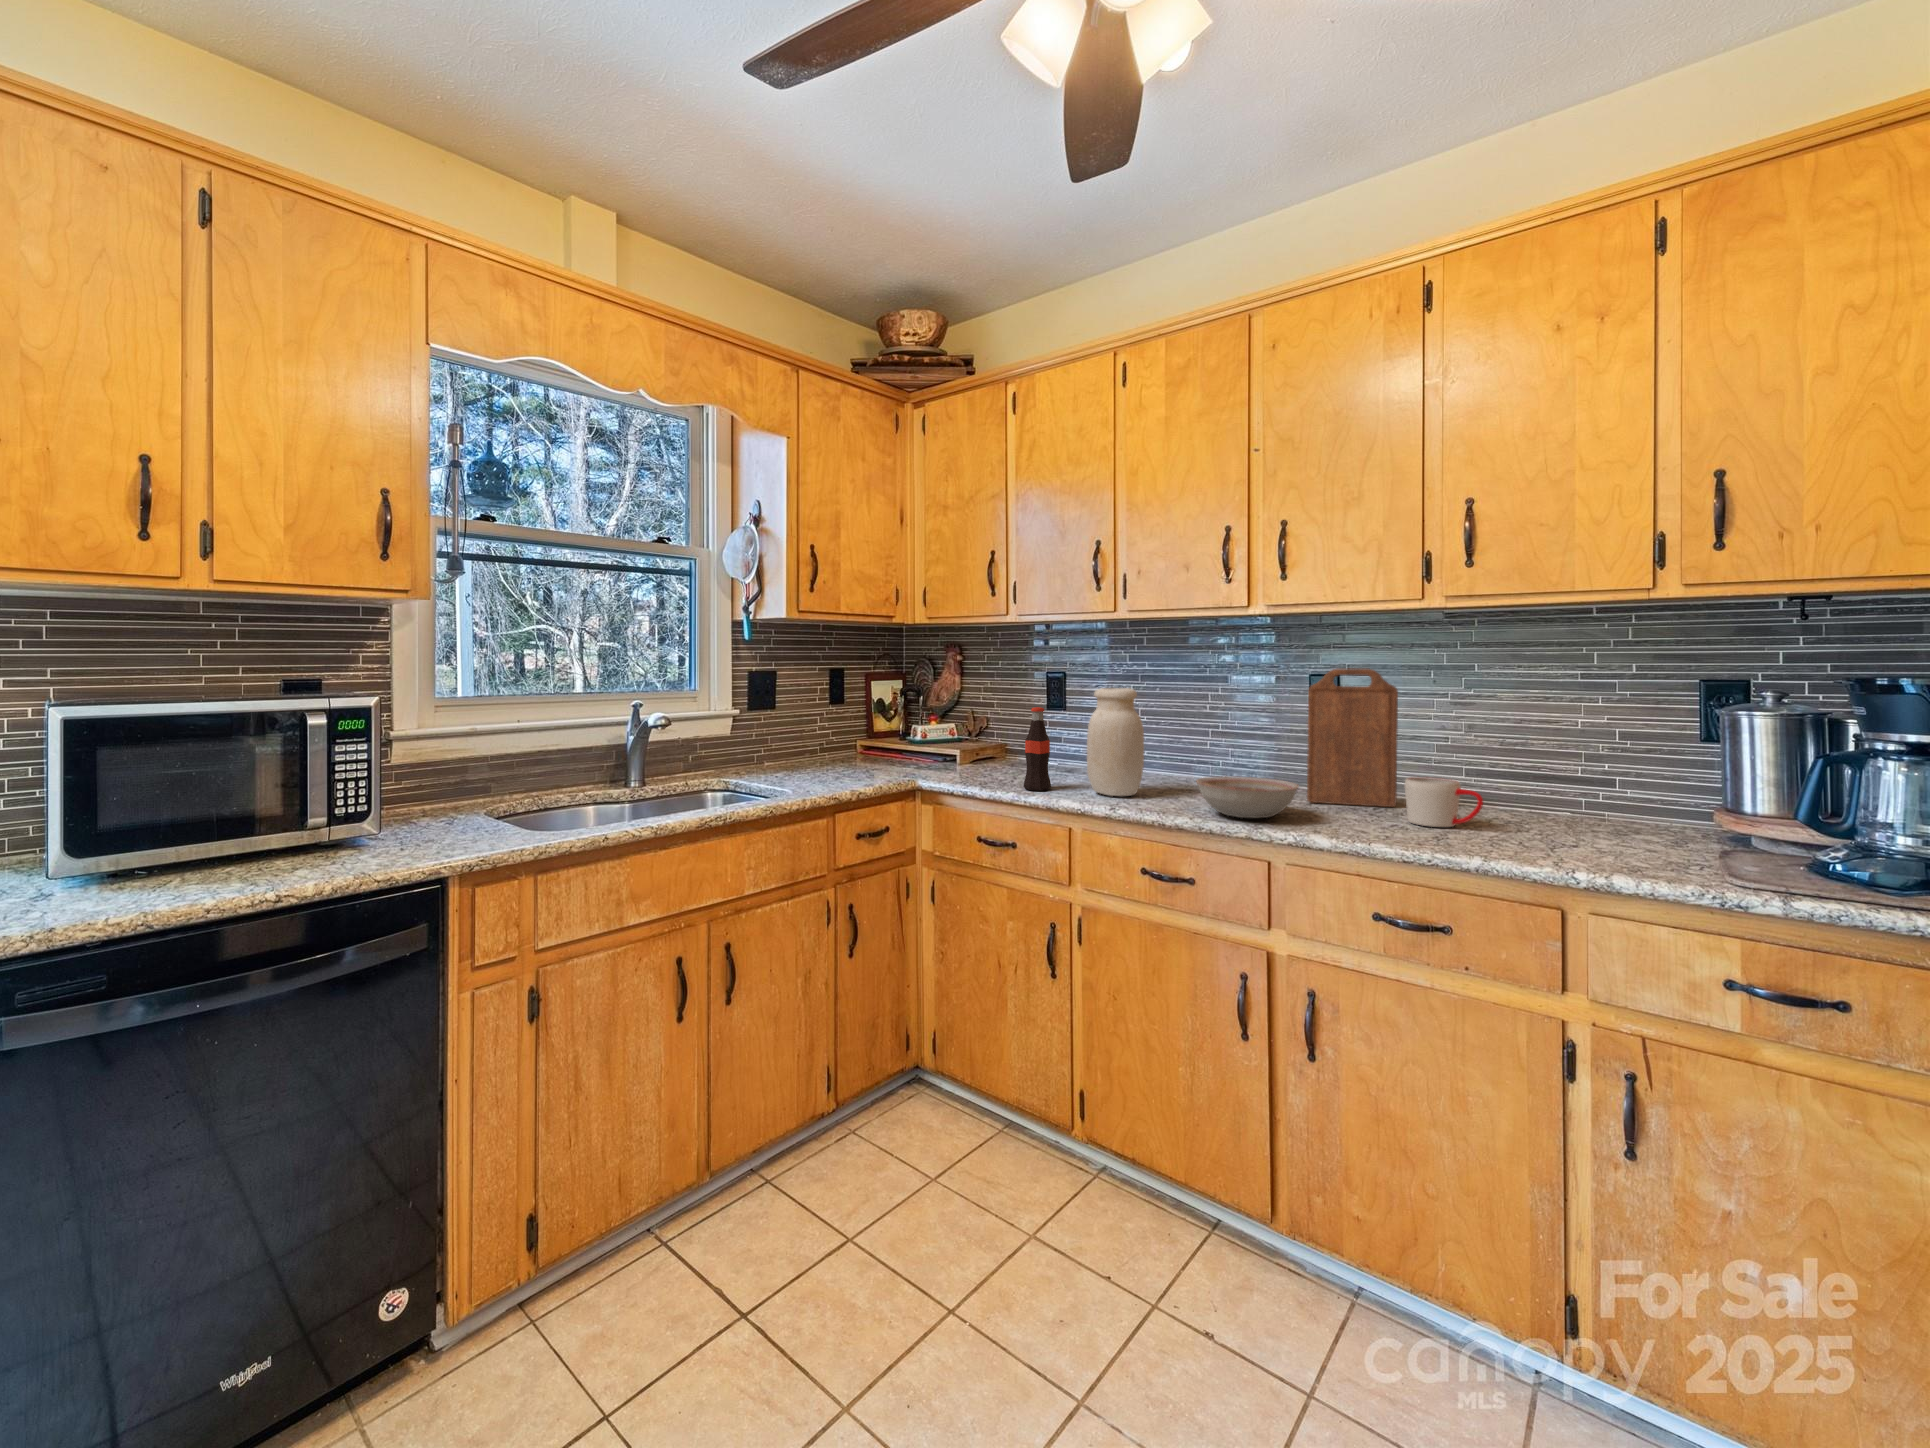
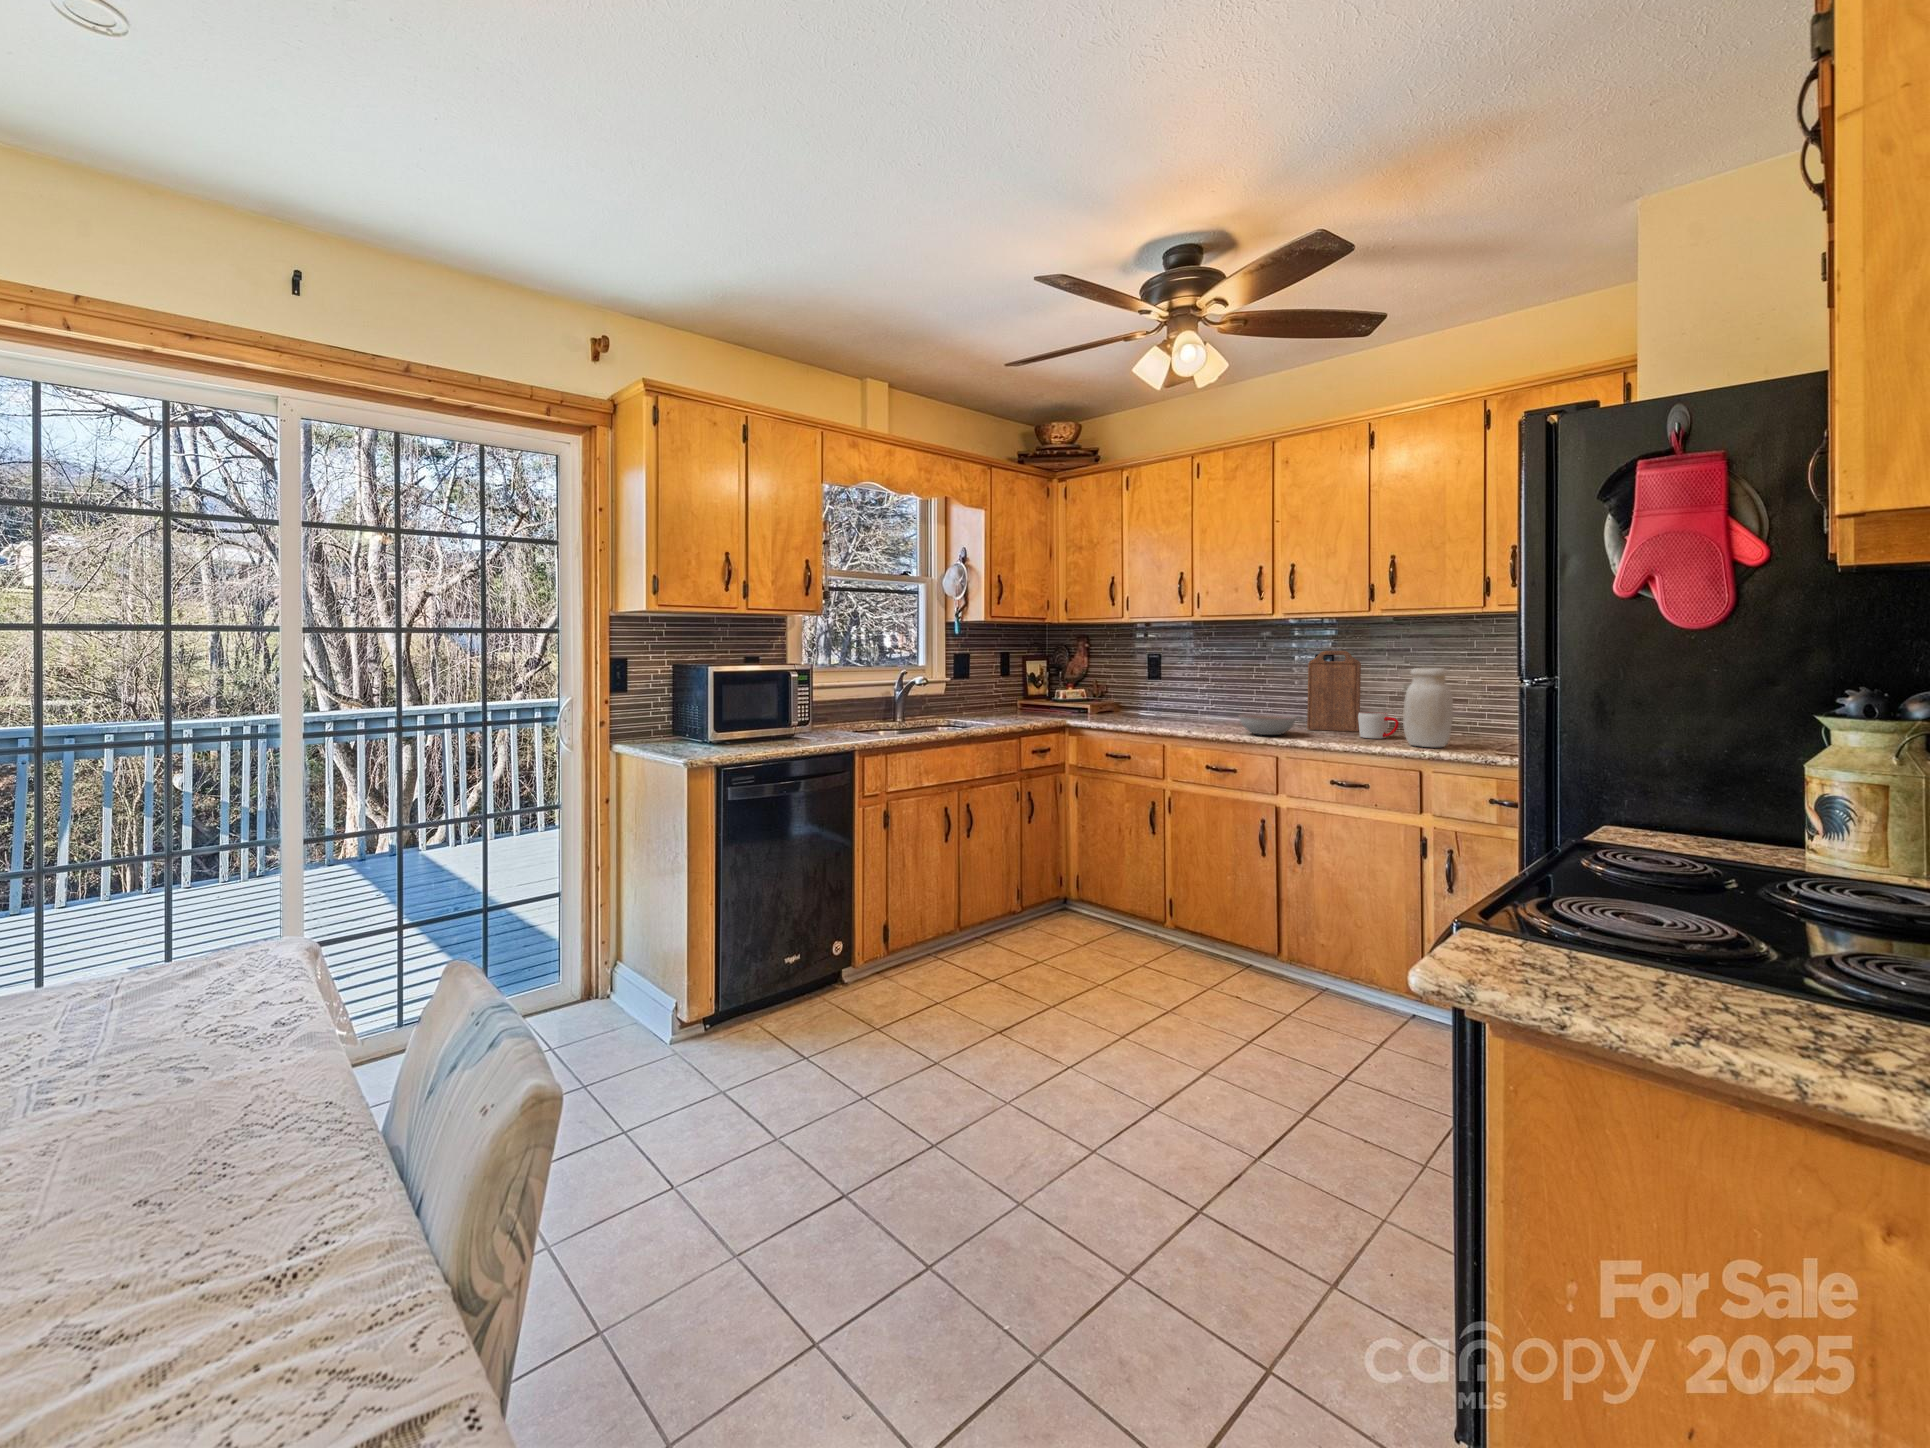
jar: present [1087,688,1144,796] -> present [1403,668,1453,747]
bottle: present [1023,707,1051,791] -> none [1134,675,1152,725]

